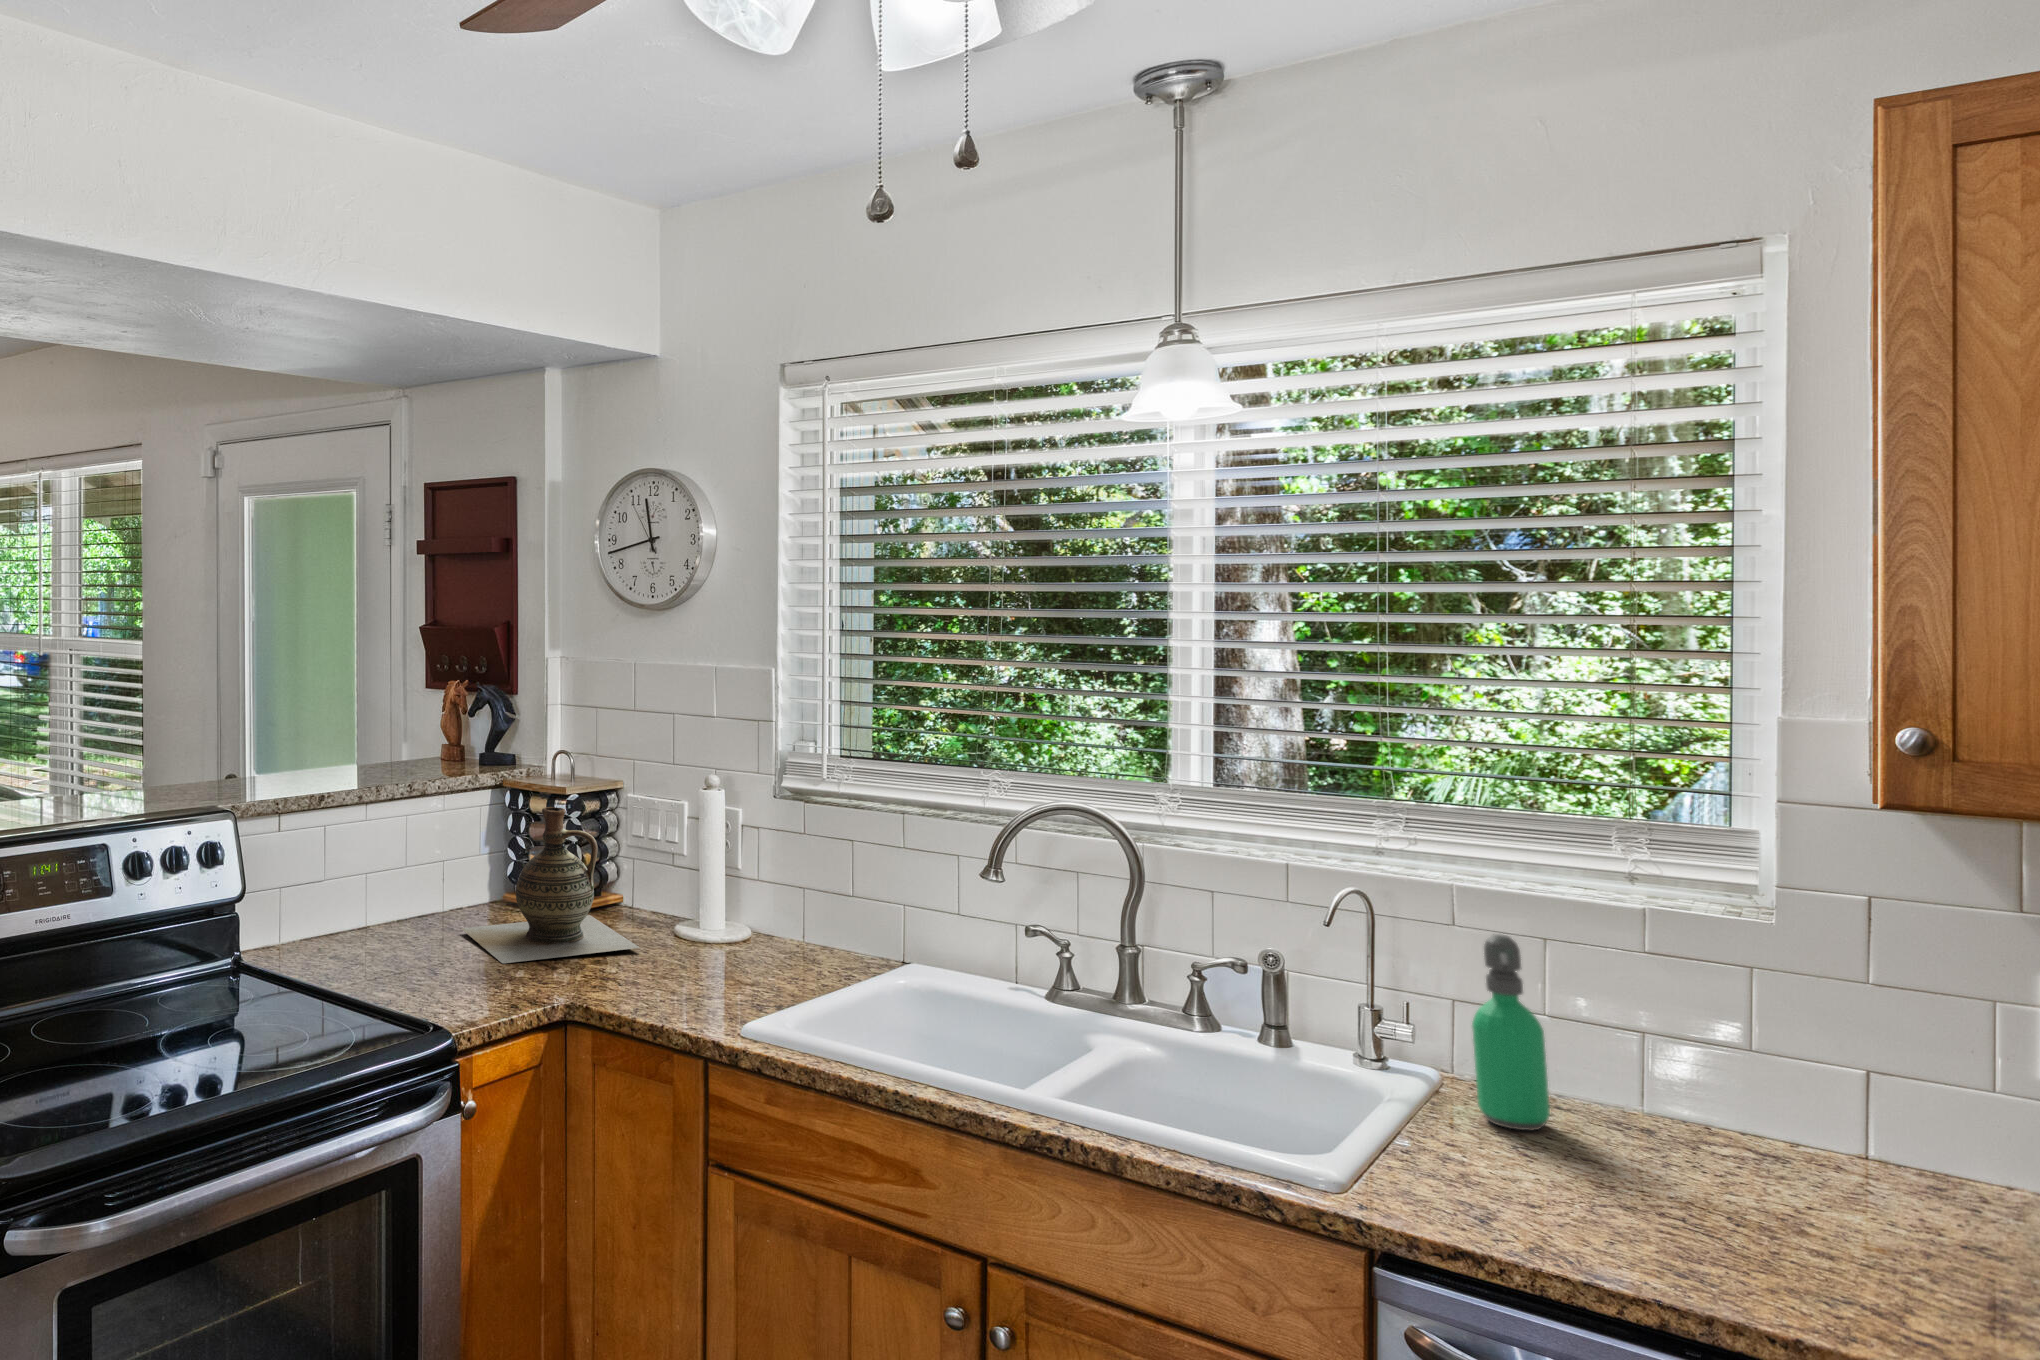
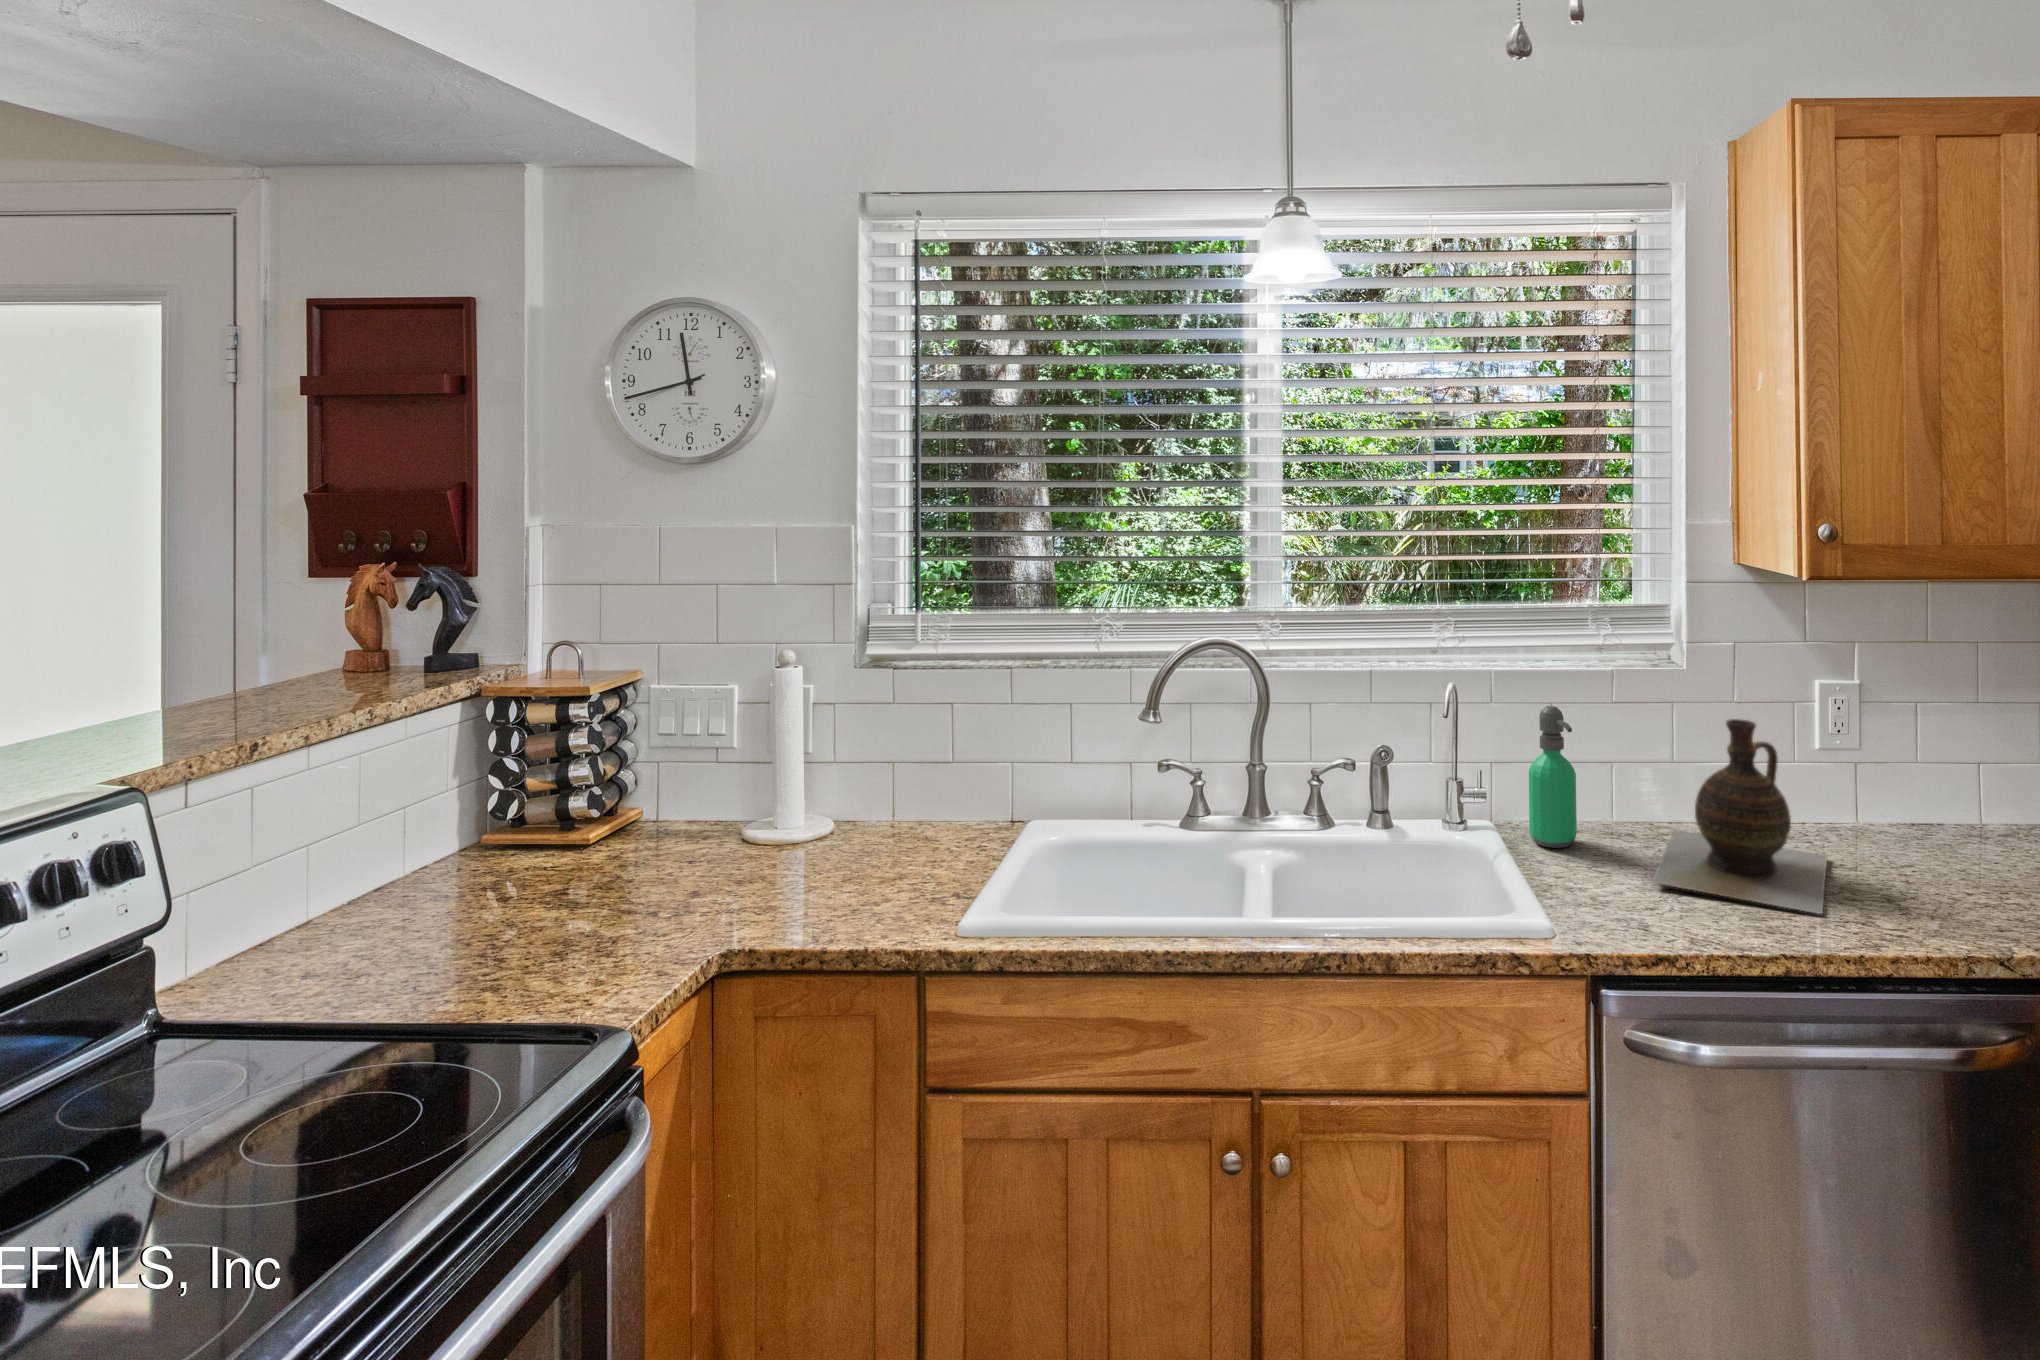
ceramic jug: present [461,807,639,963] -> present [1652,719,1827,914]

